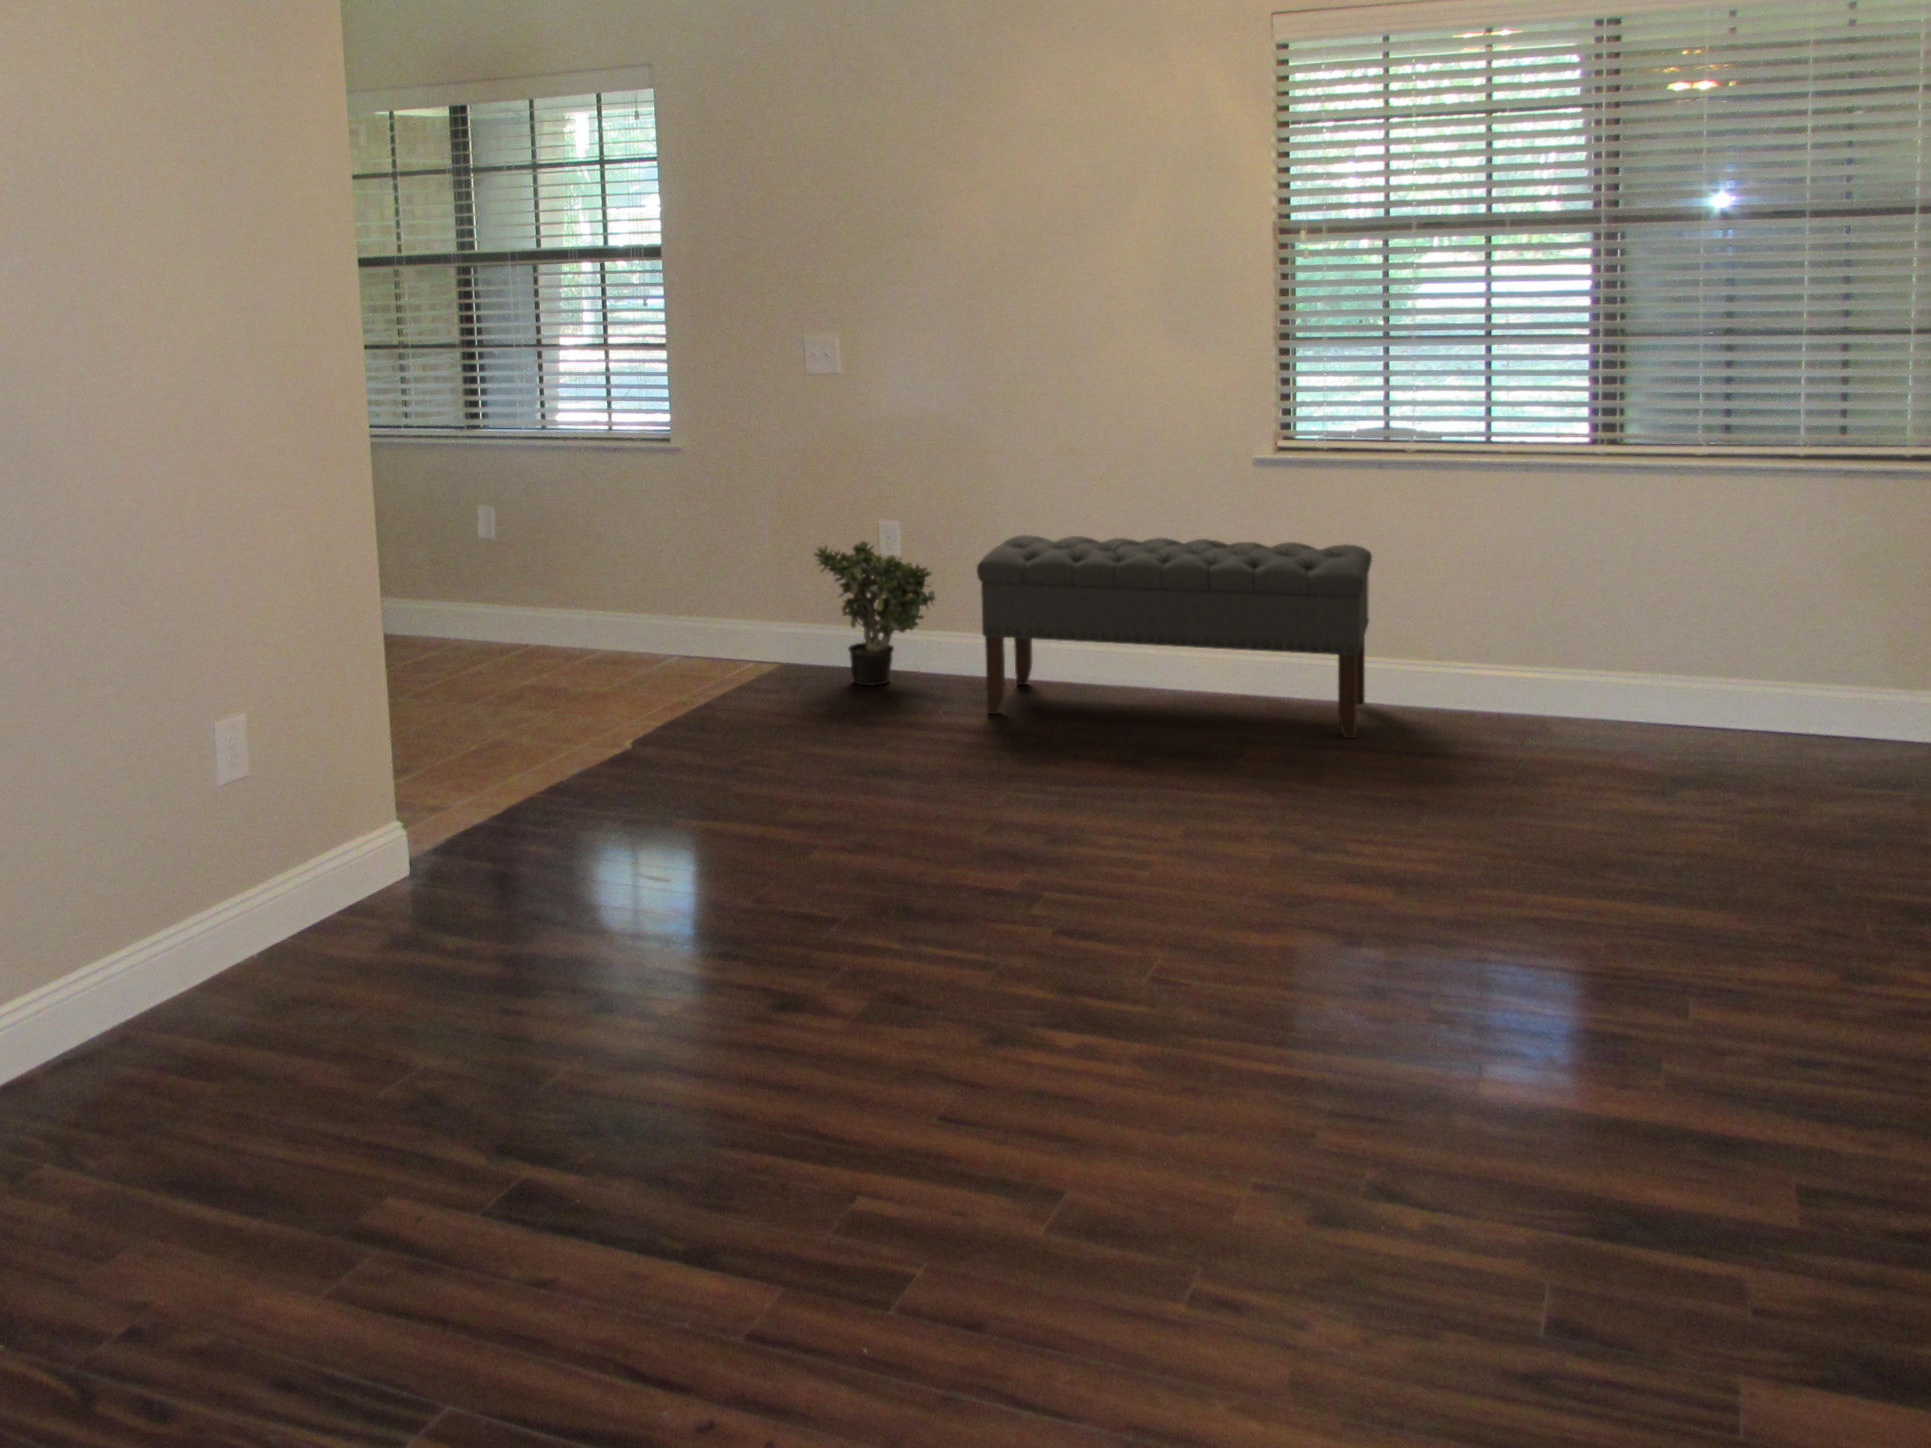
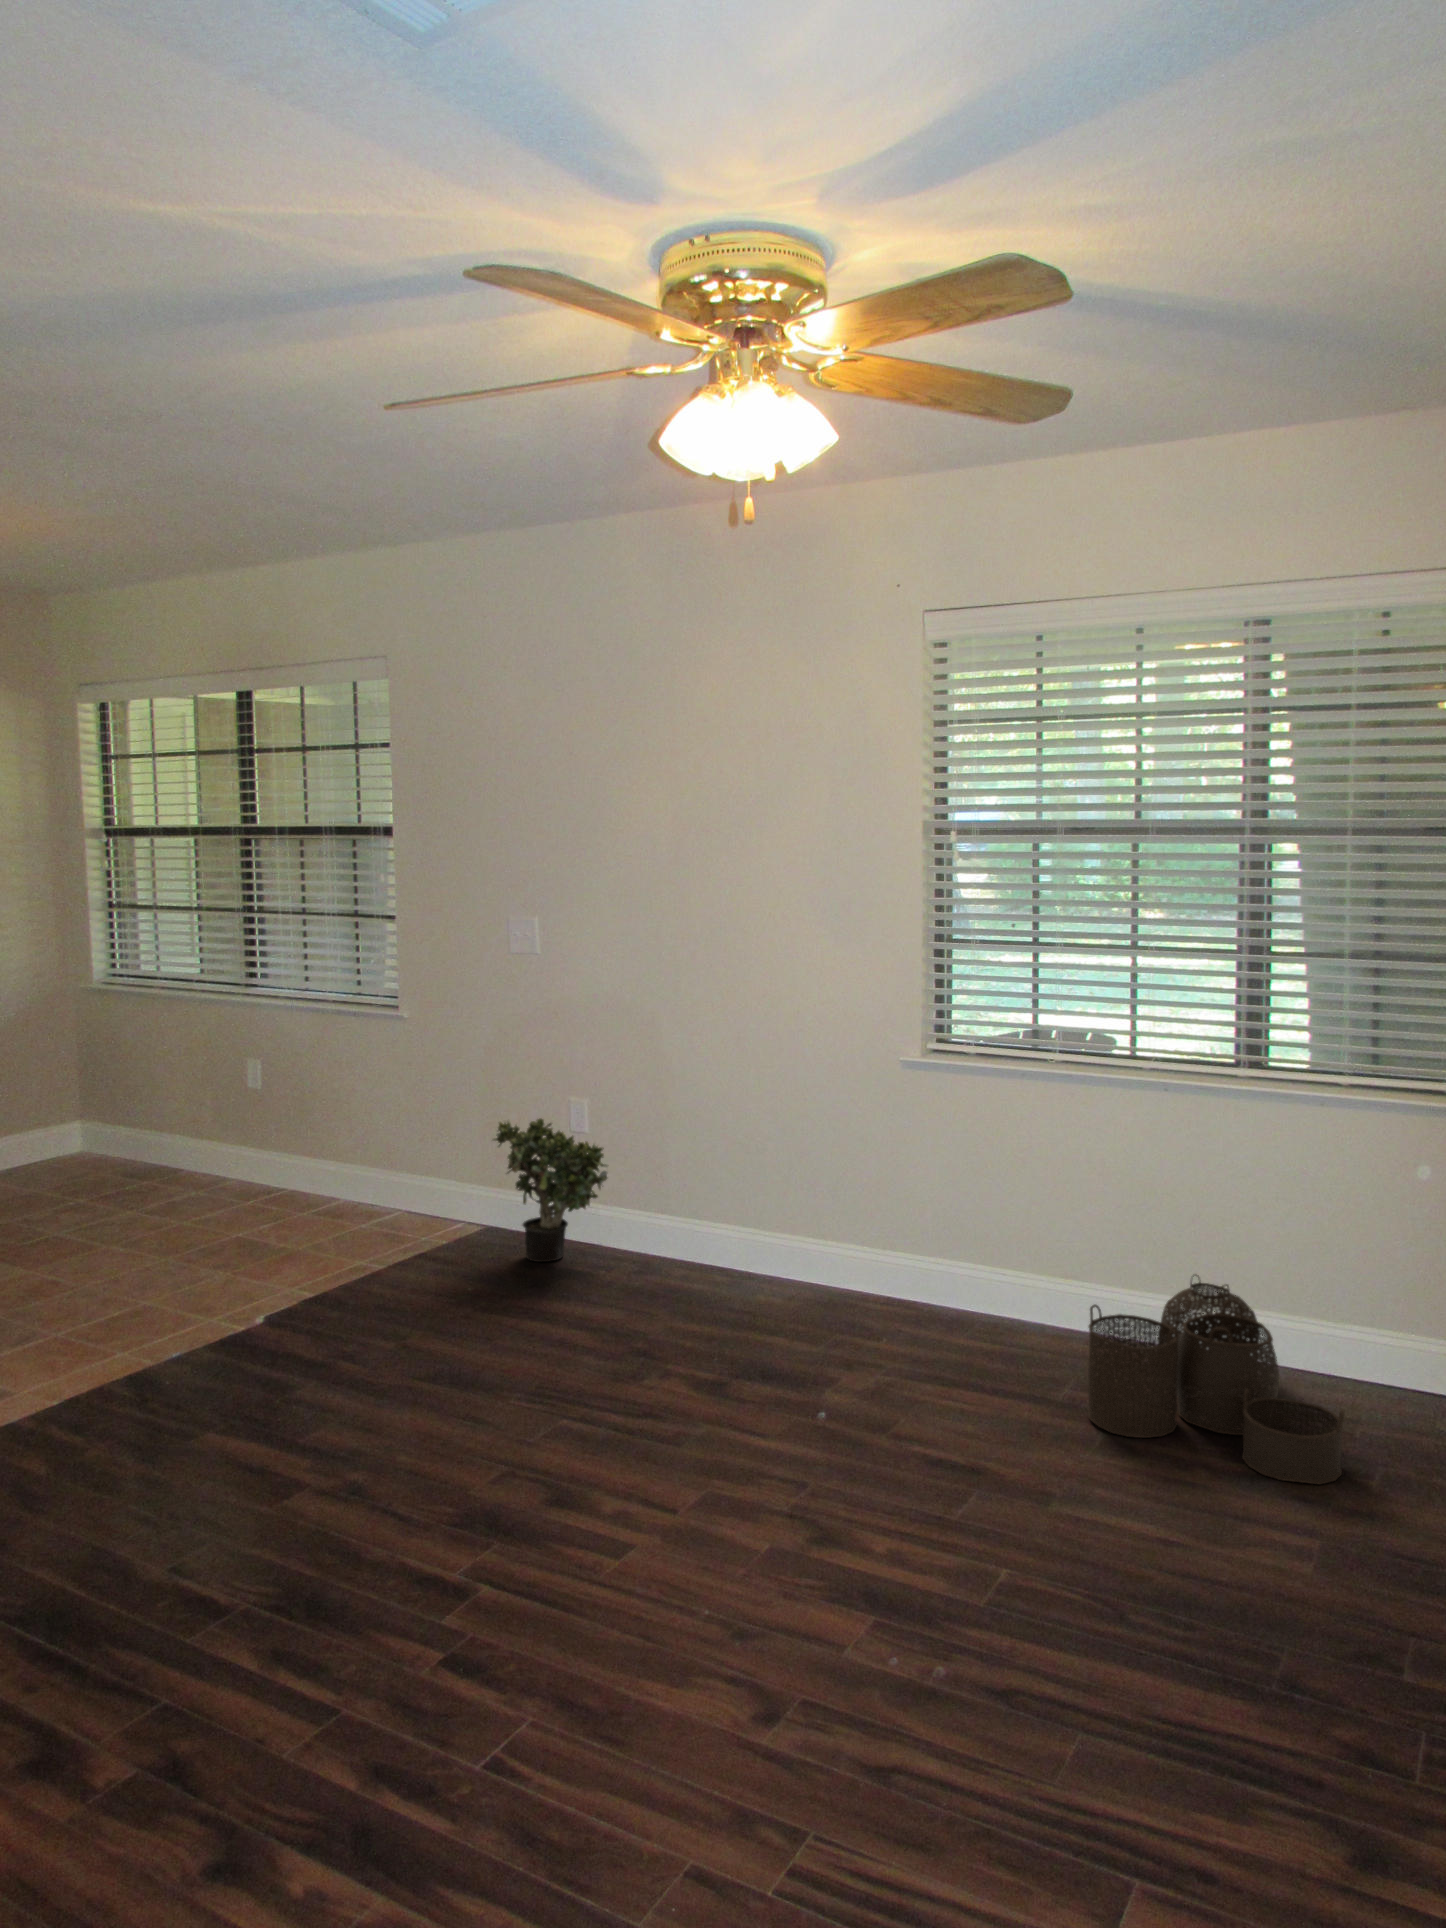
bench: present [977,535,1372,738] -> none [612,1123,1013,1367]
woven basket: none [1489,640,1737,795] -> present [1088,1275,1344,1485]

